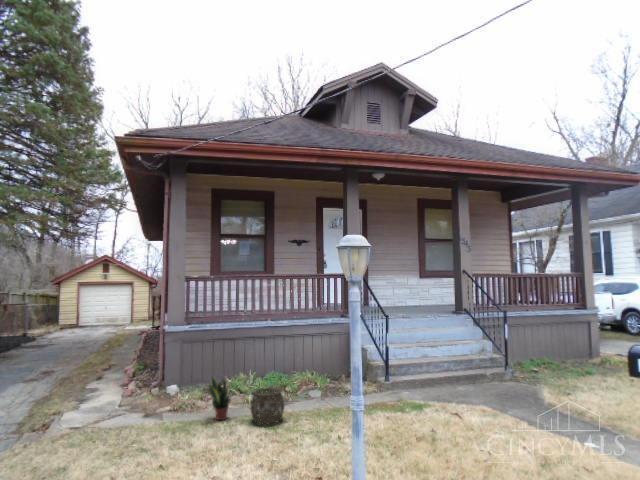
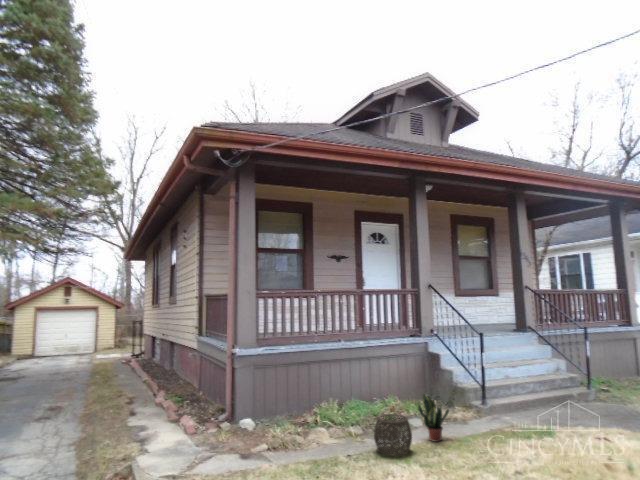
potted plant: present [209,377,230,420] -> present [418,395,449,442]

